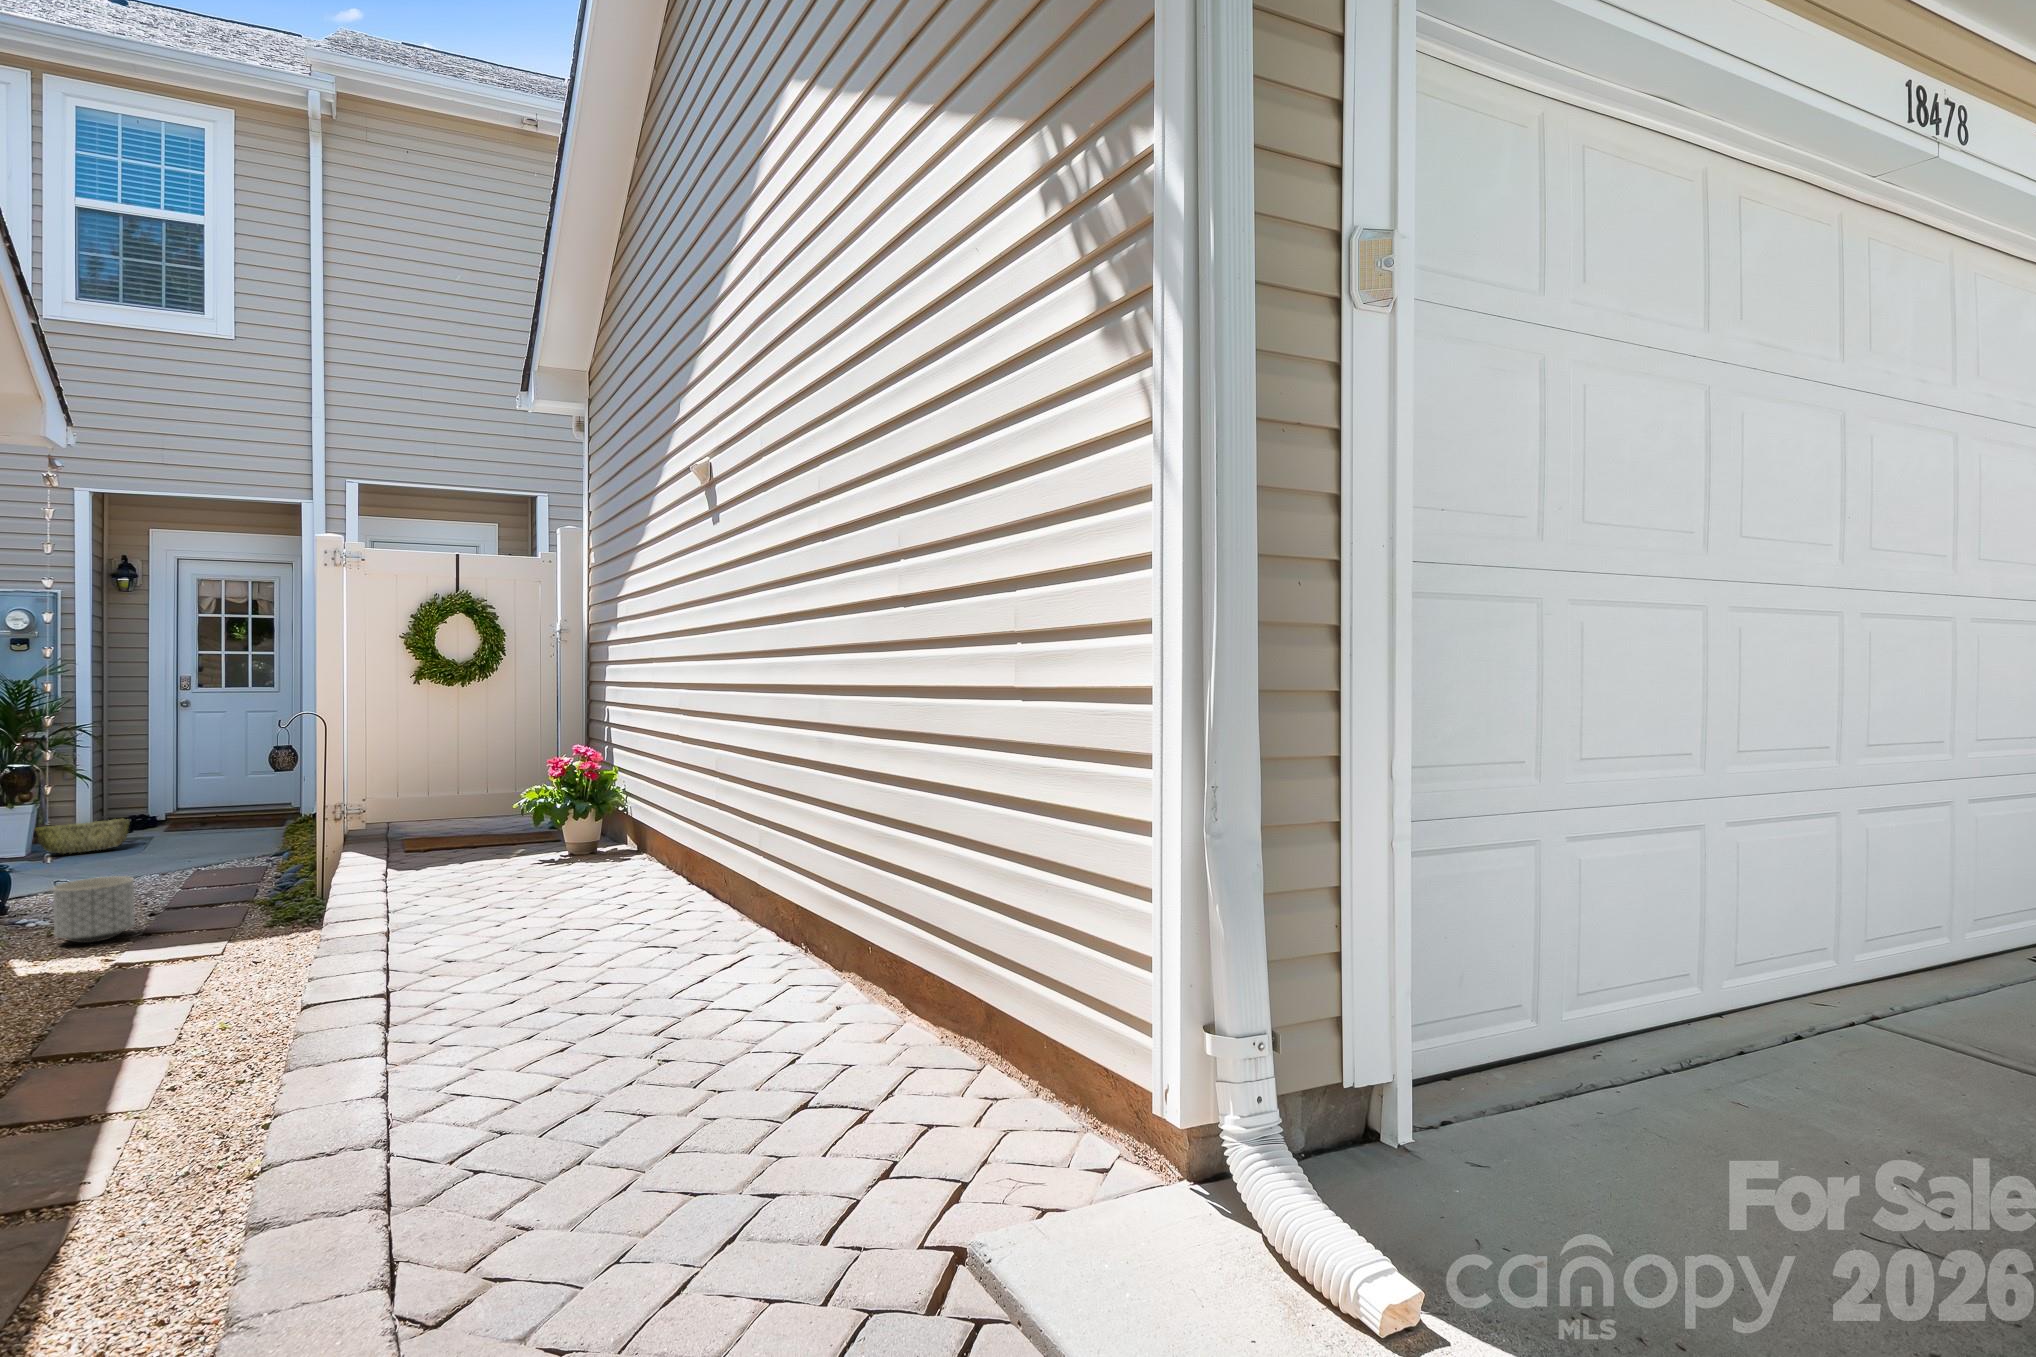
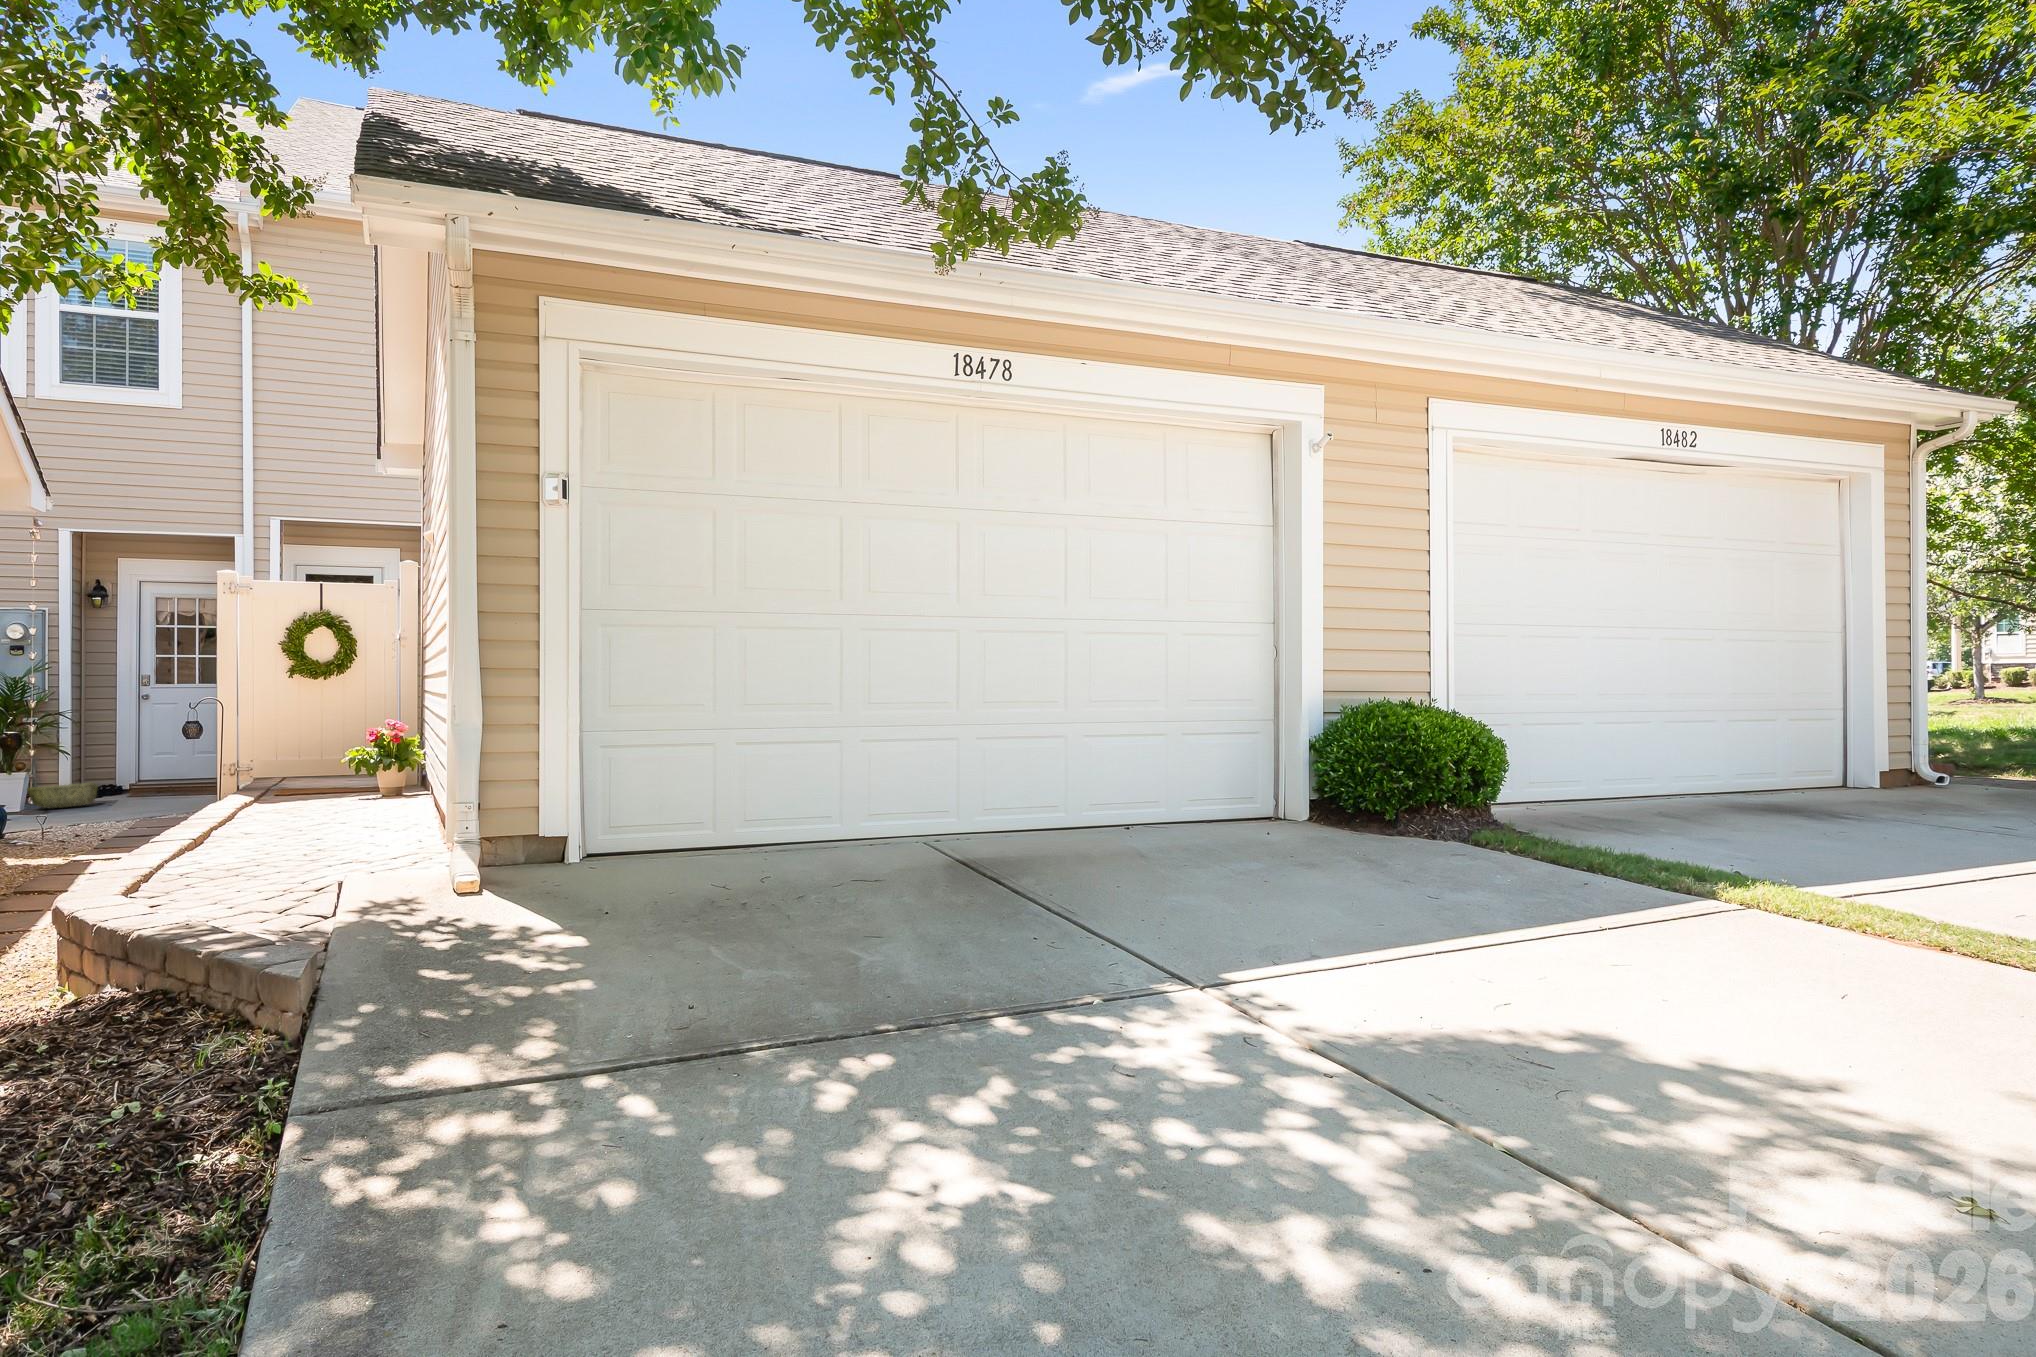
planter: present [53,876,135,943] -> none [33,810,87,852]

